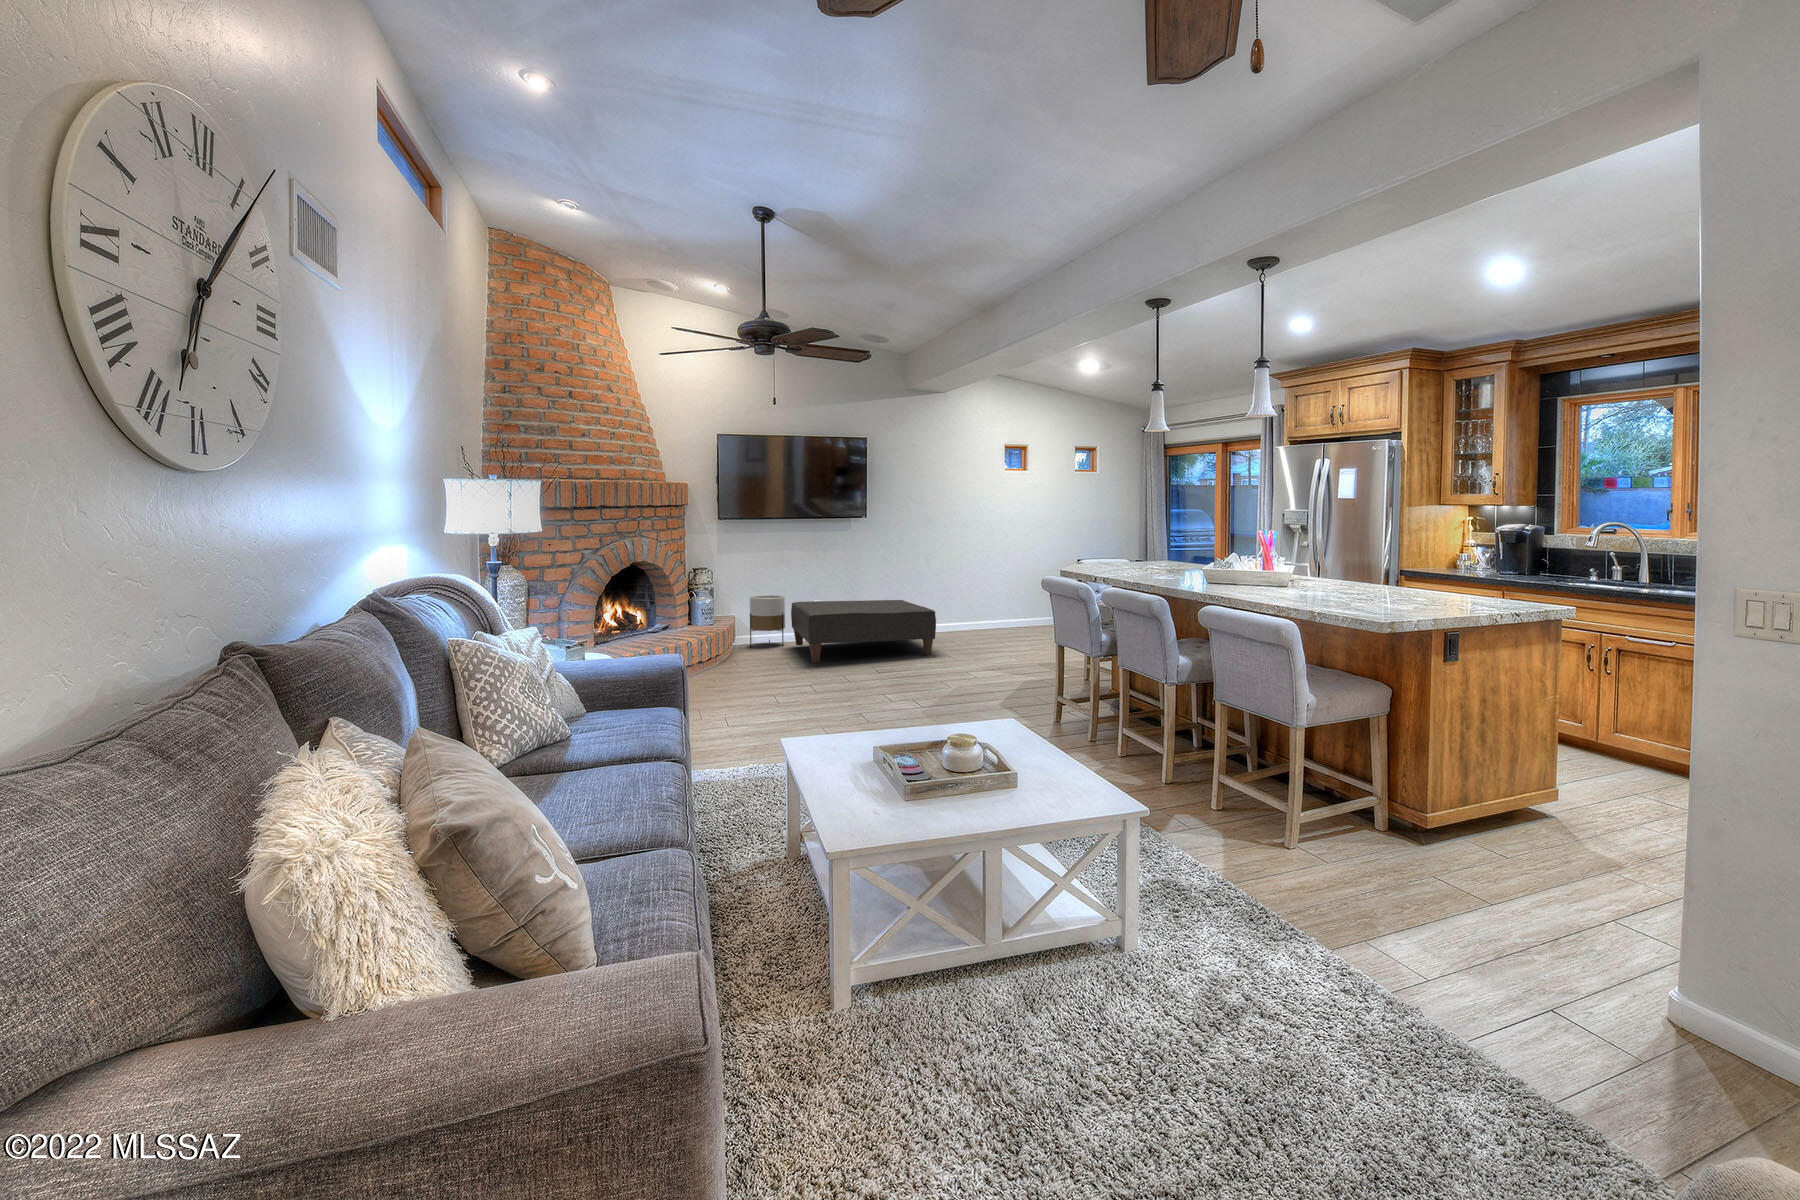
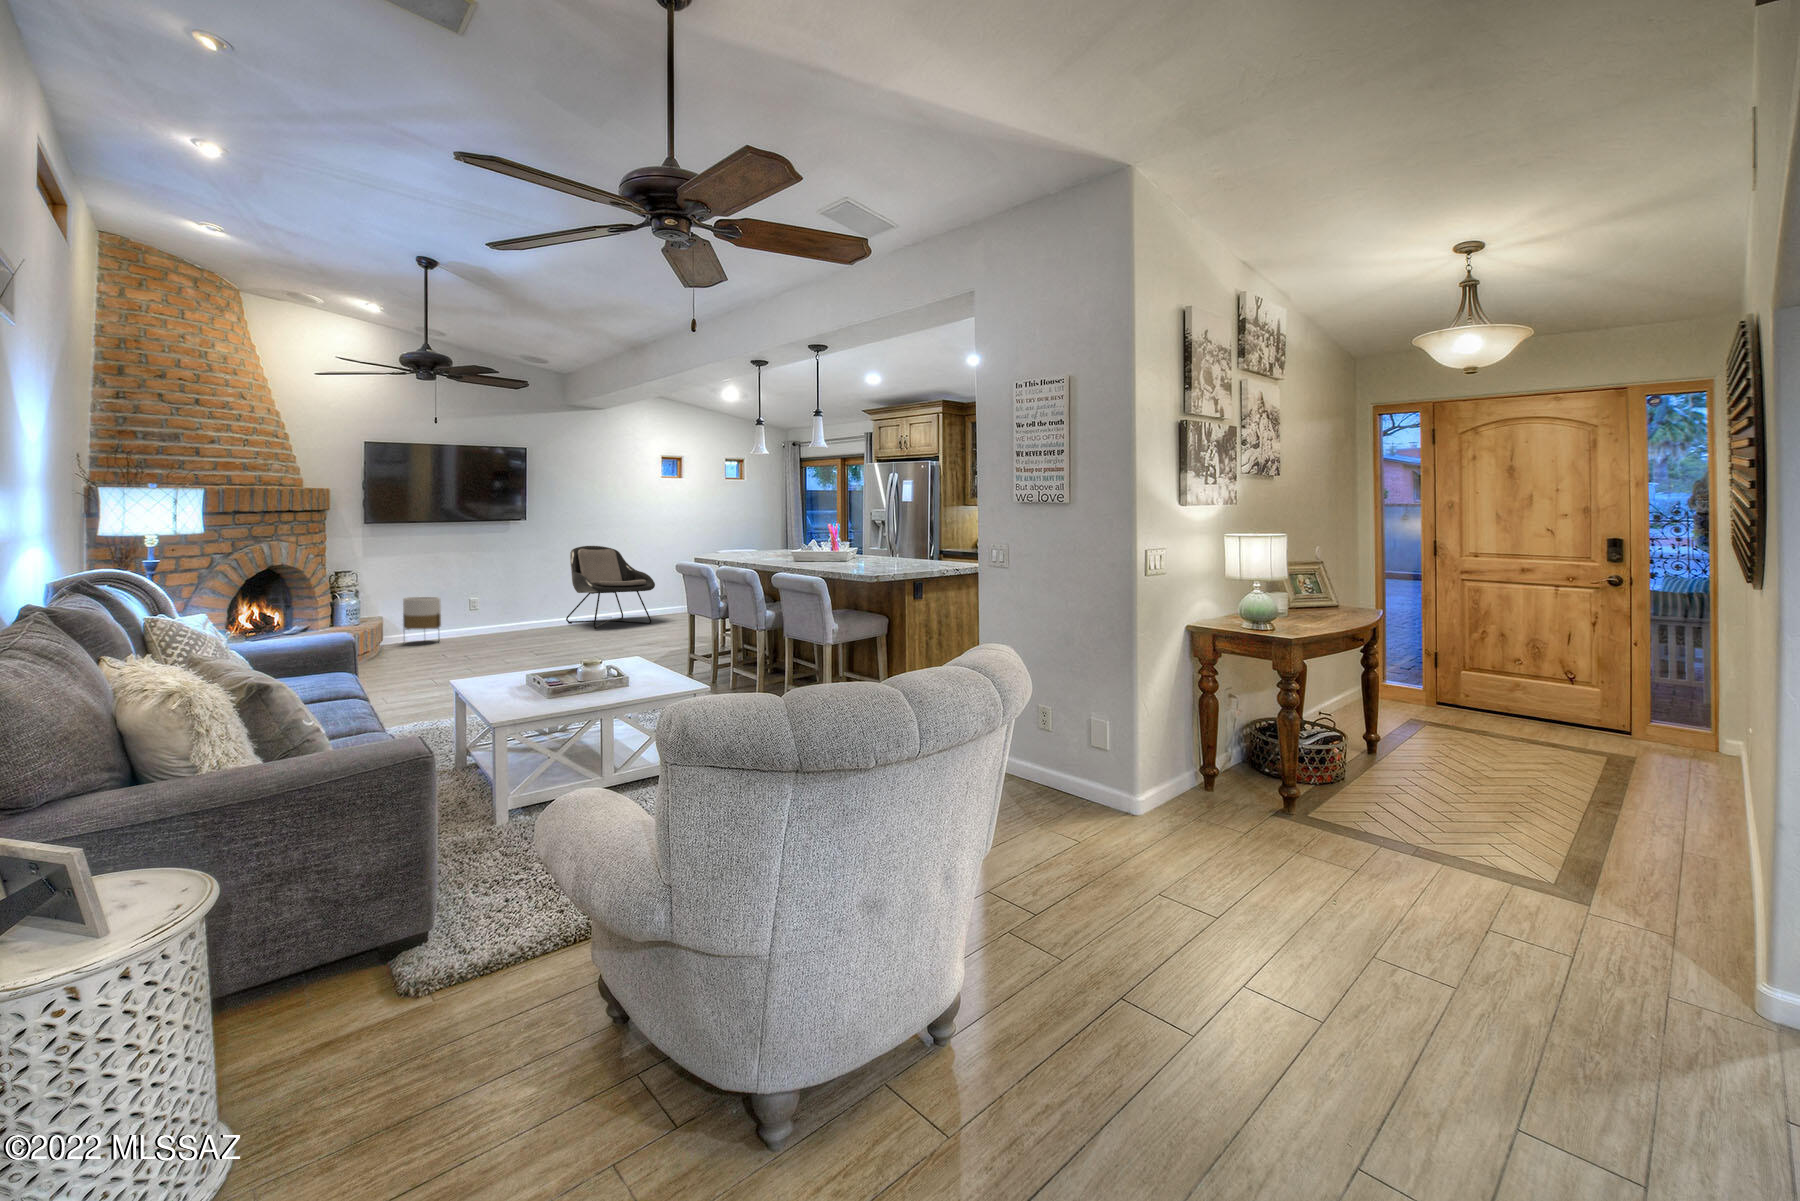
lounge chair: none [908,537,1007,634] -> present [566,546,655,629]
ottoman: present [791,600,936,662] -> none [447,600,586,655]

